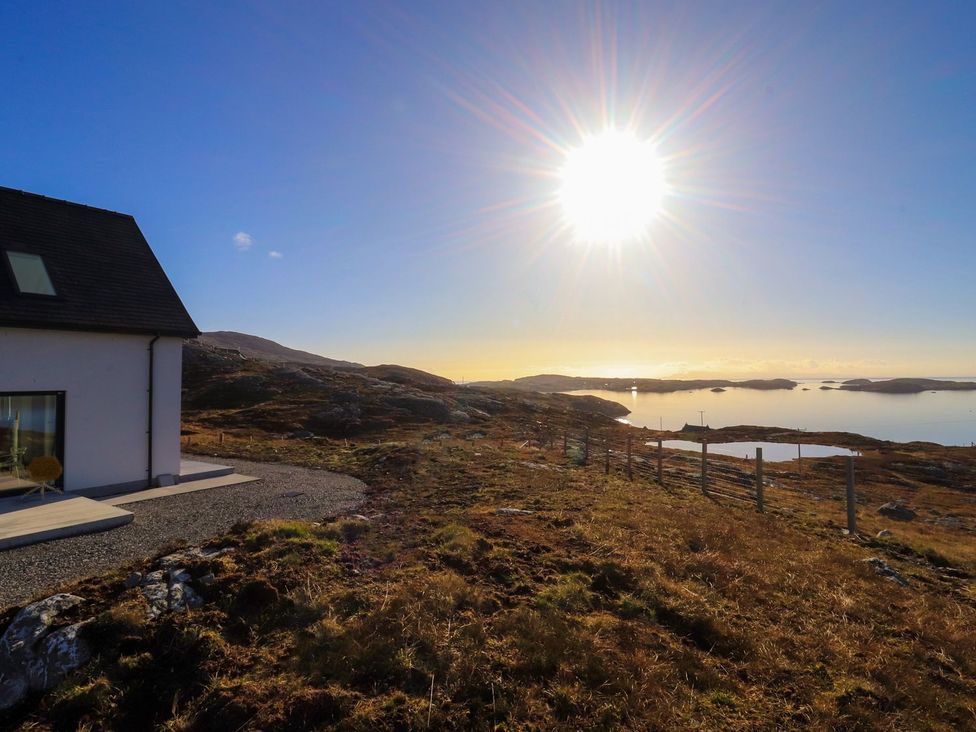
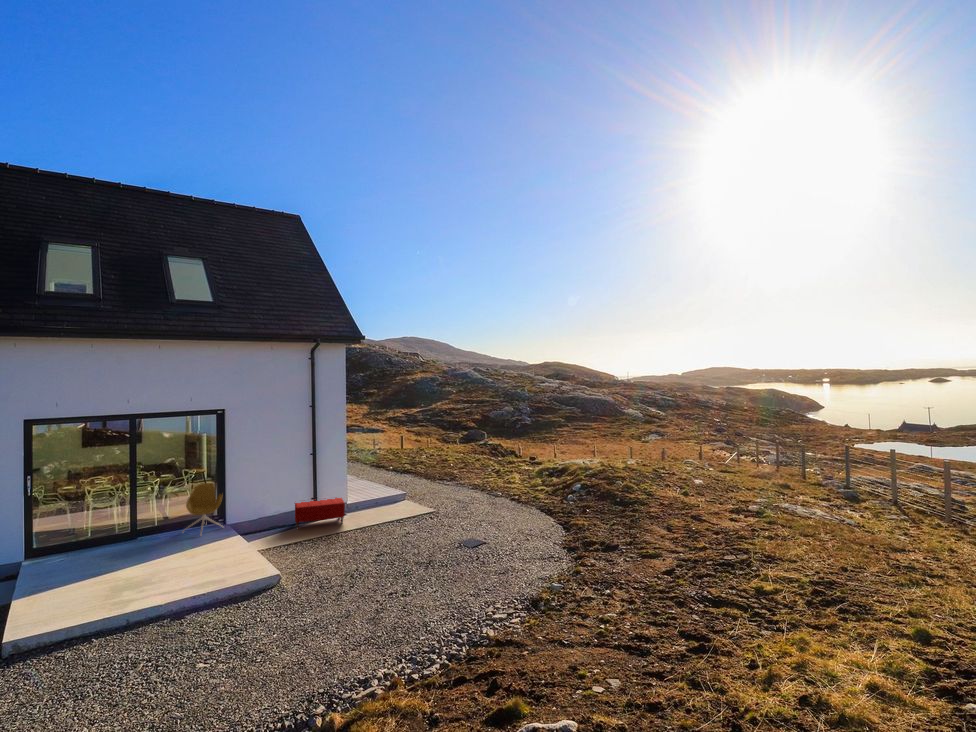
bench: none [130,469,180,495] -> present [295,498,345,529]

